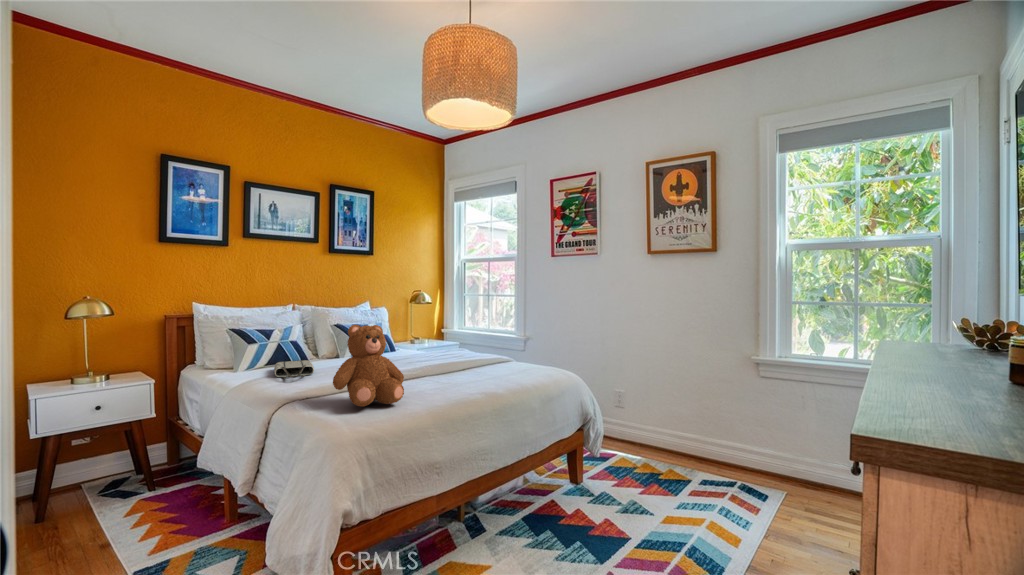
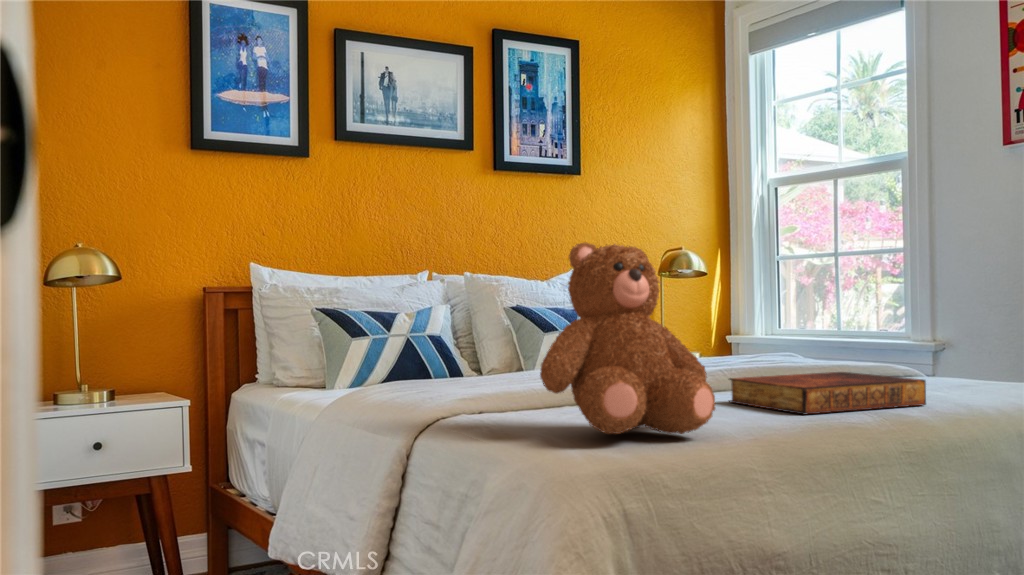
tote bag: present [274,360,314,379] -> none [401,368,481,396]
book: none [421,364,496,388] -> present [730,372,926,414]

